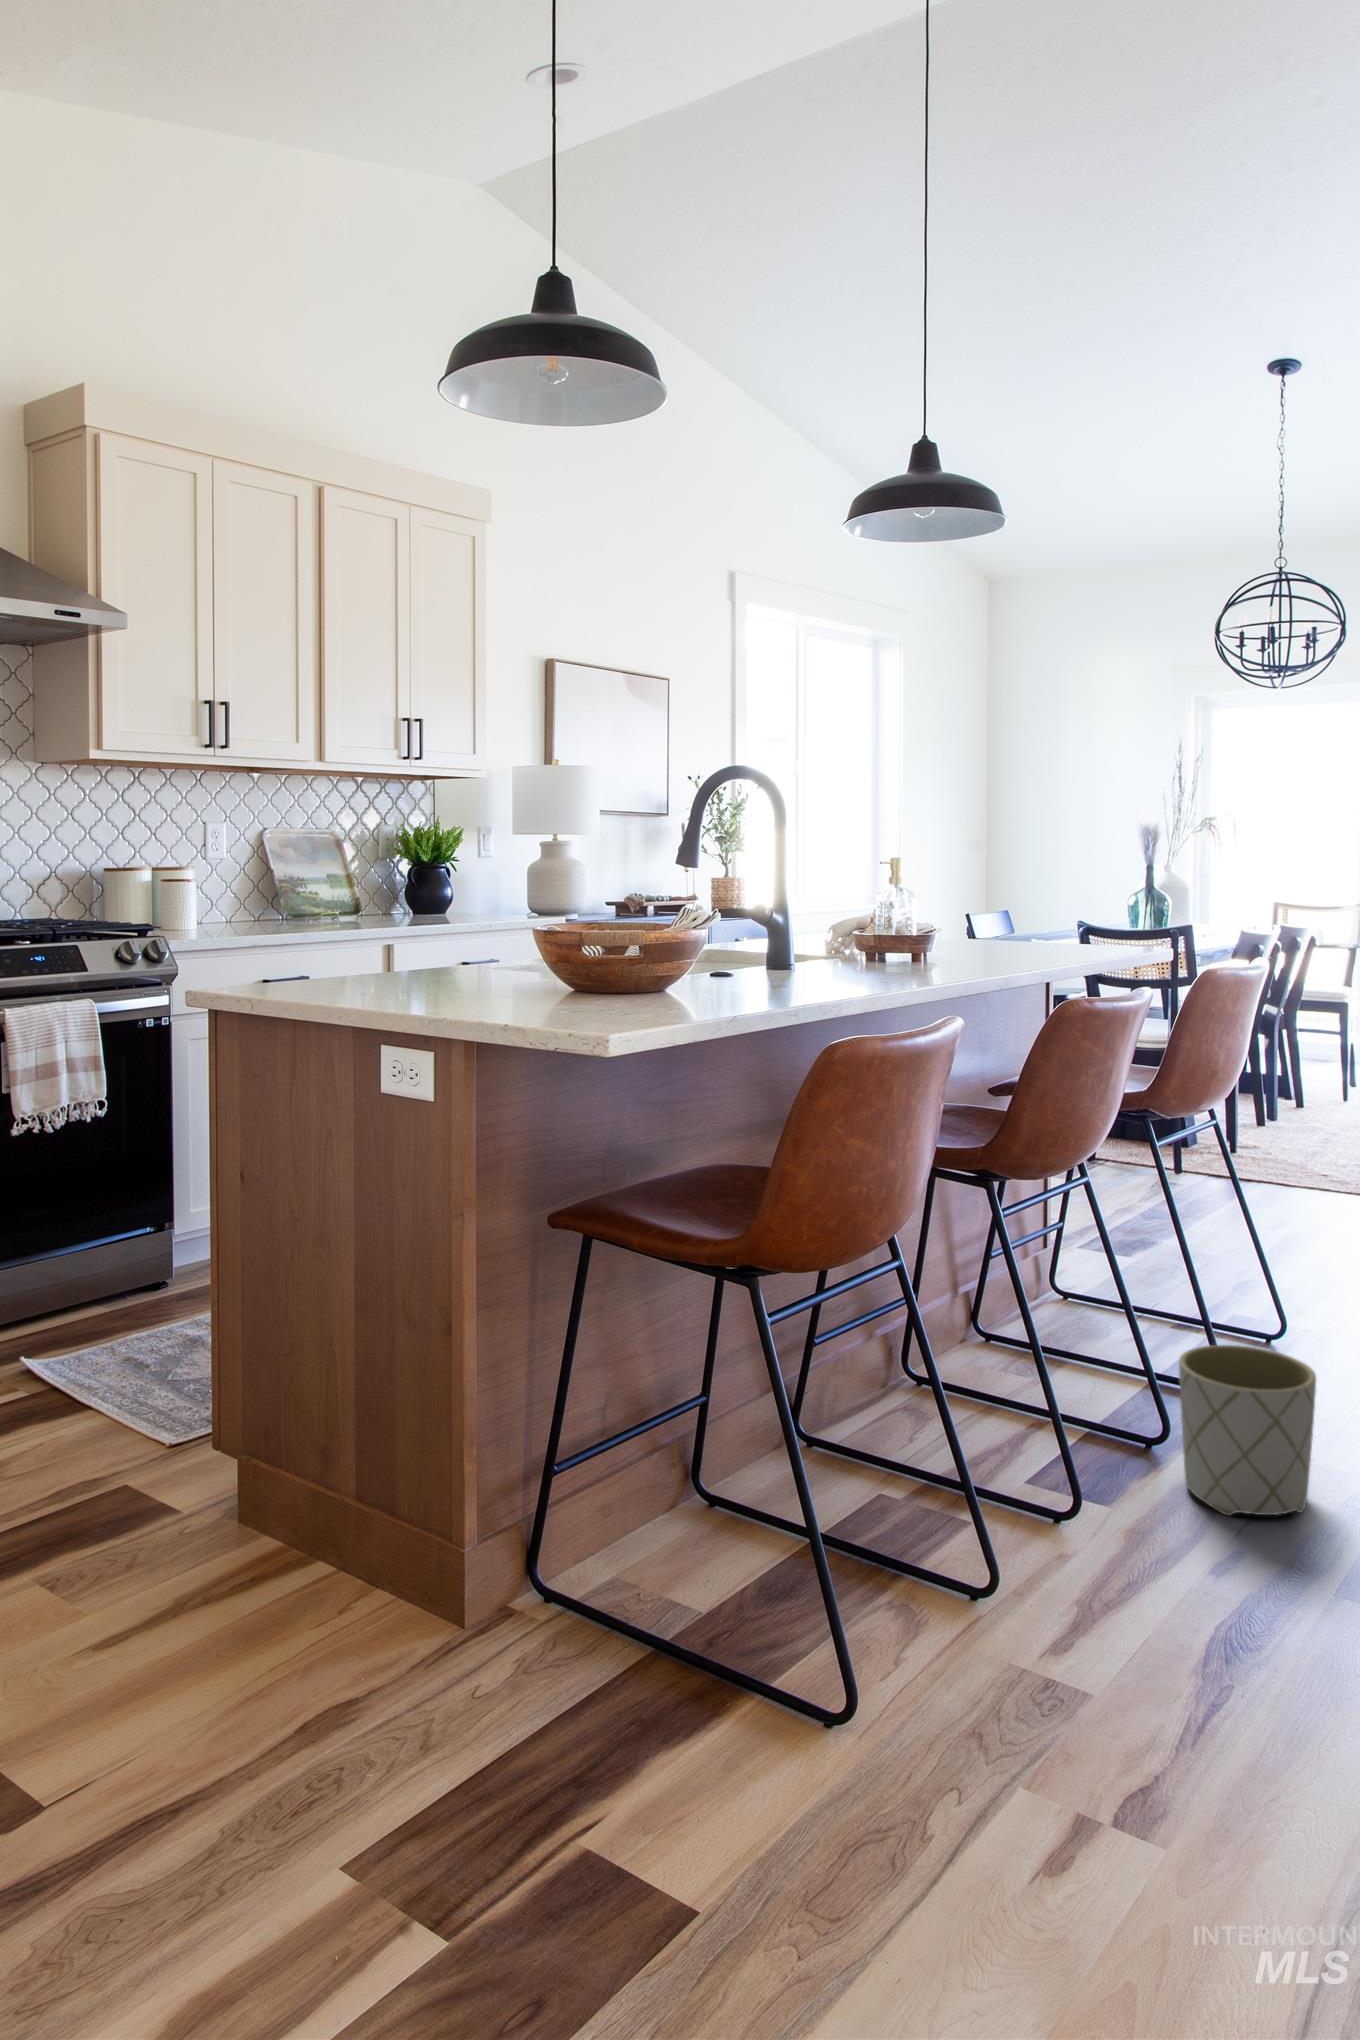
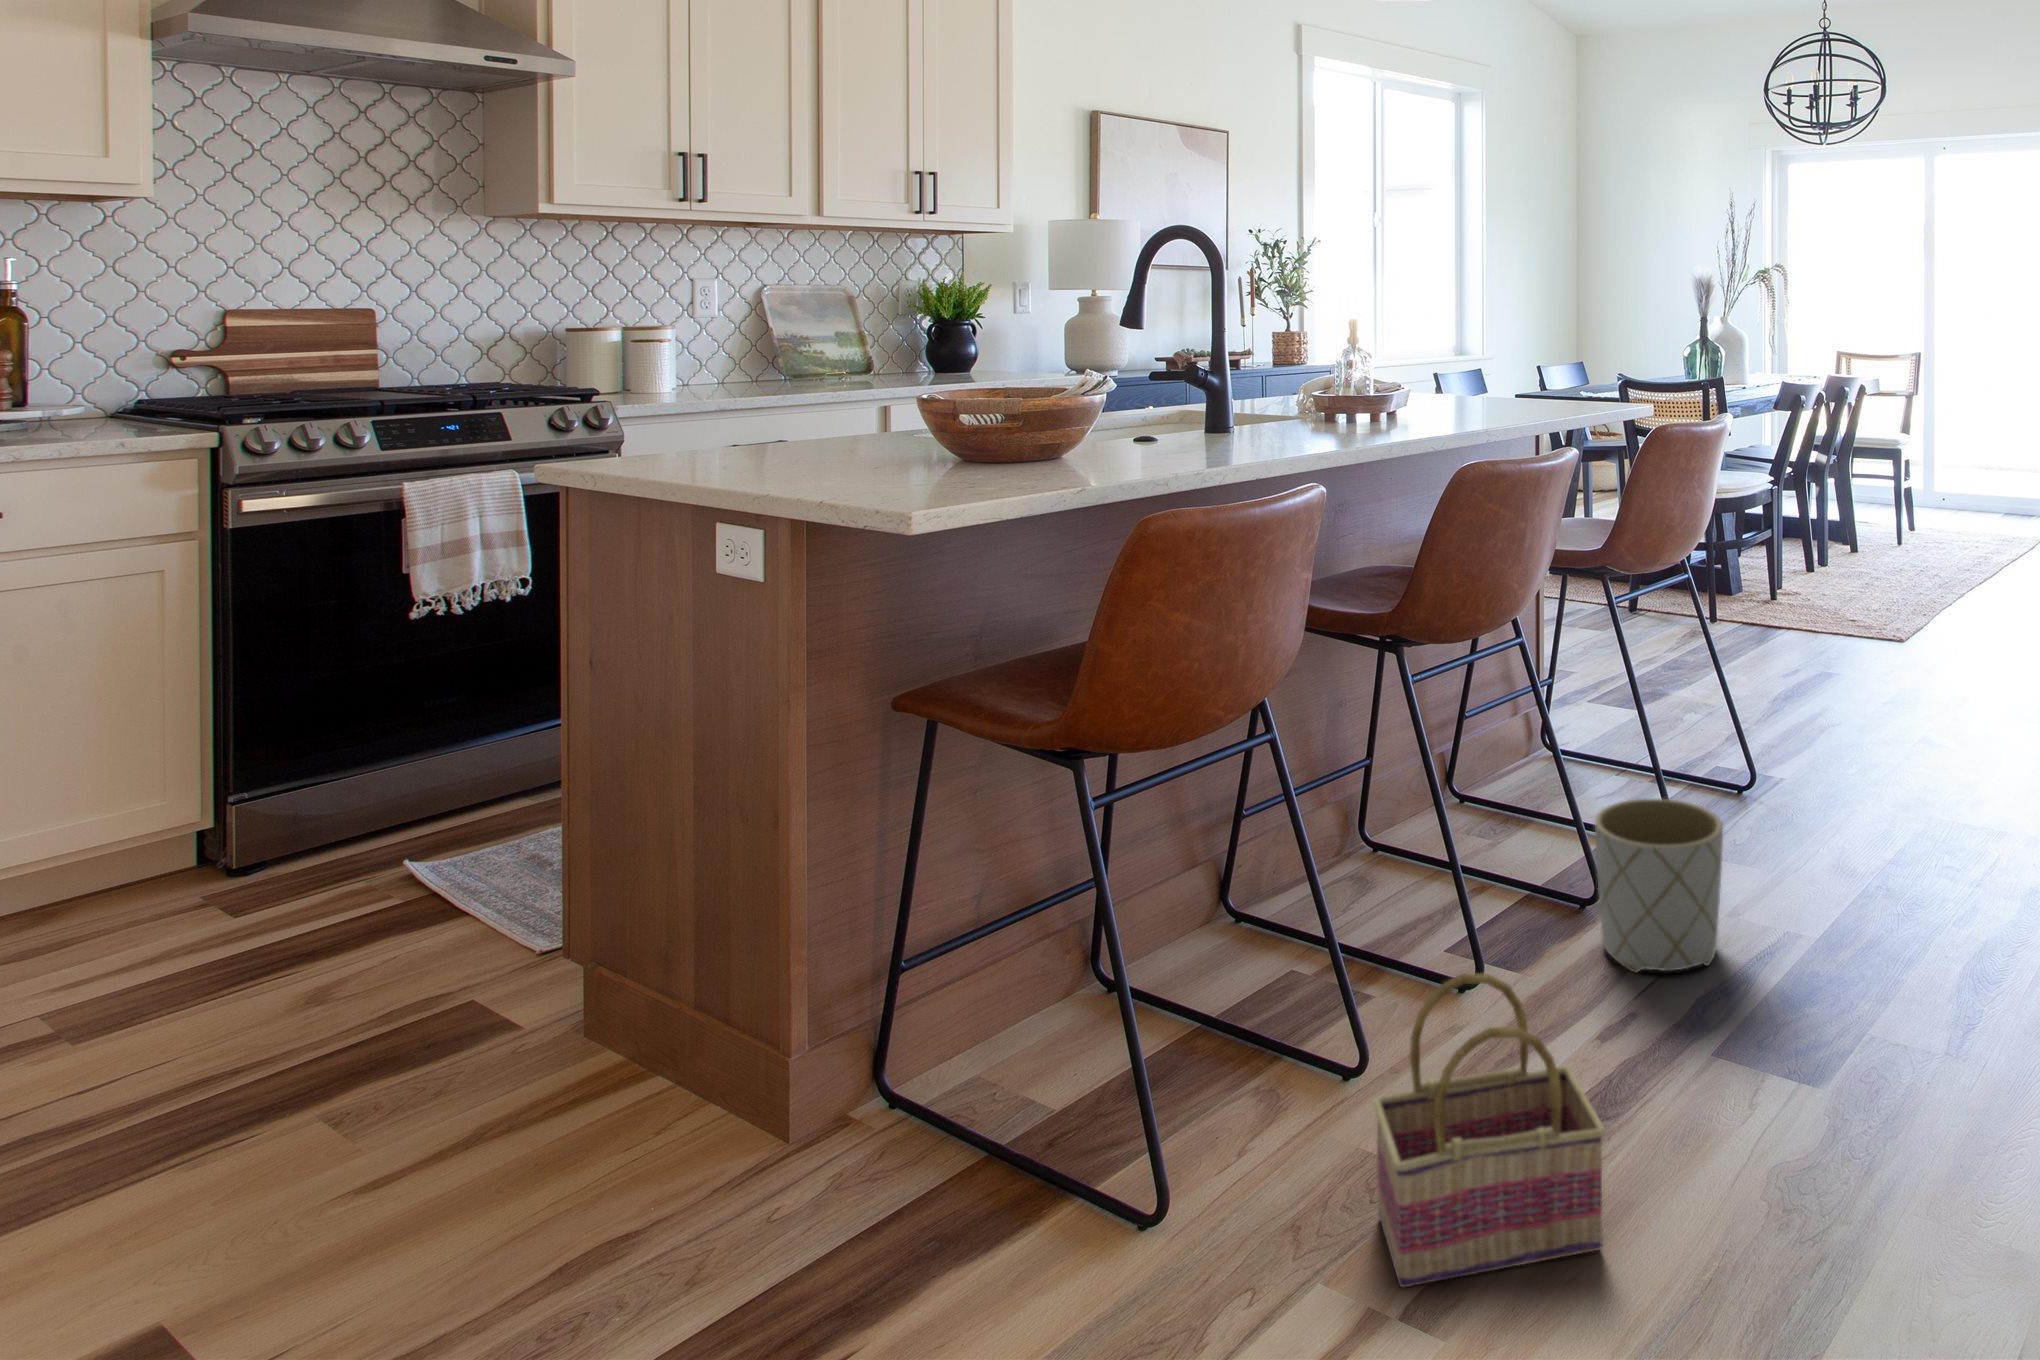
basket: none [1049,1496,1293,1789] -> present [1373,974,1605,1287]

